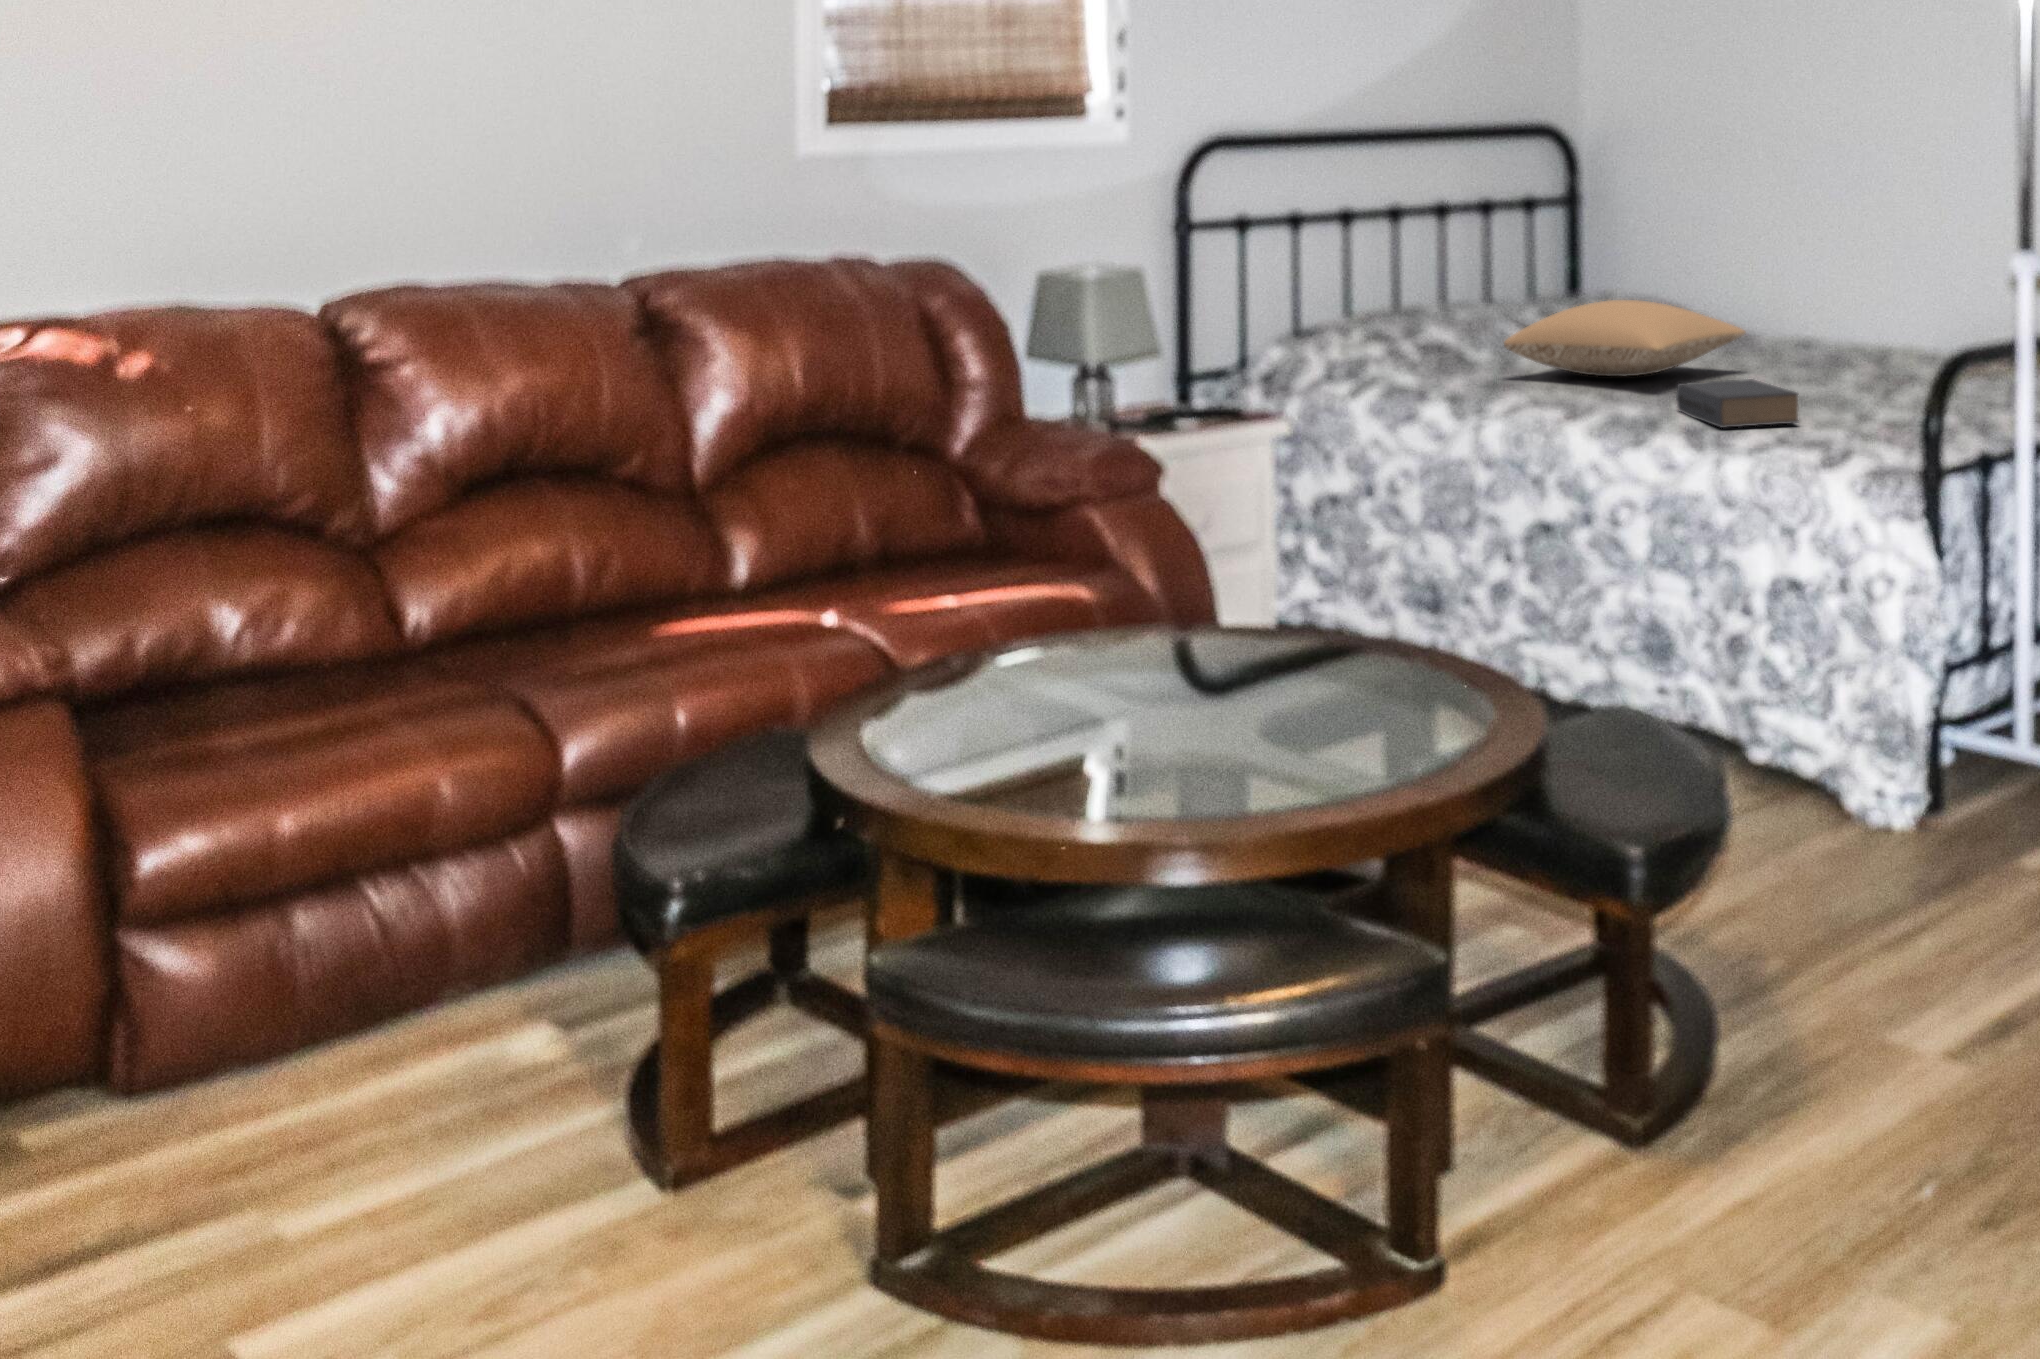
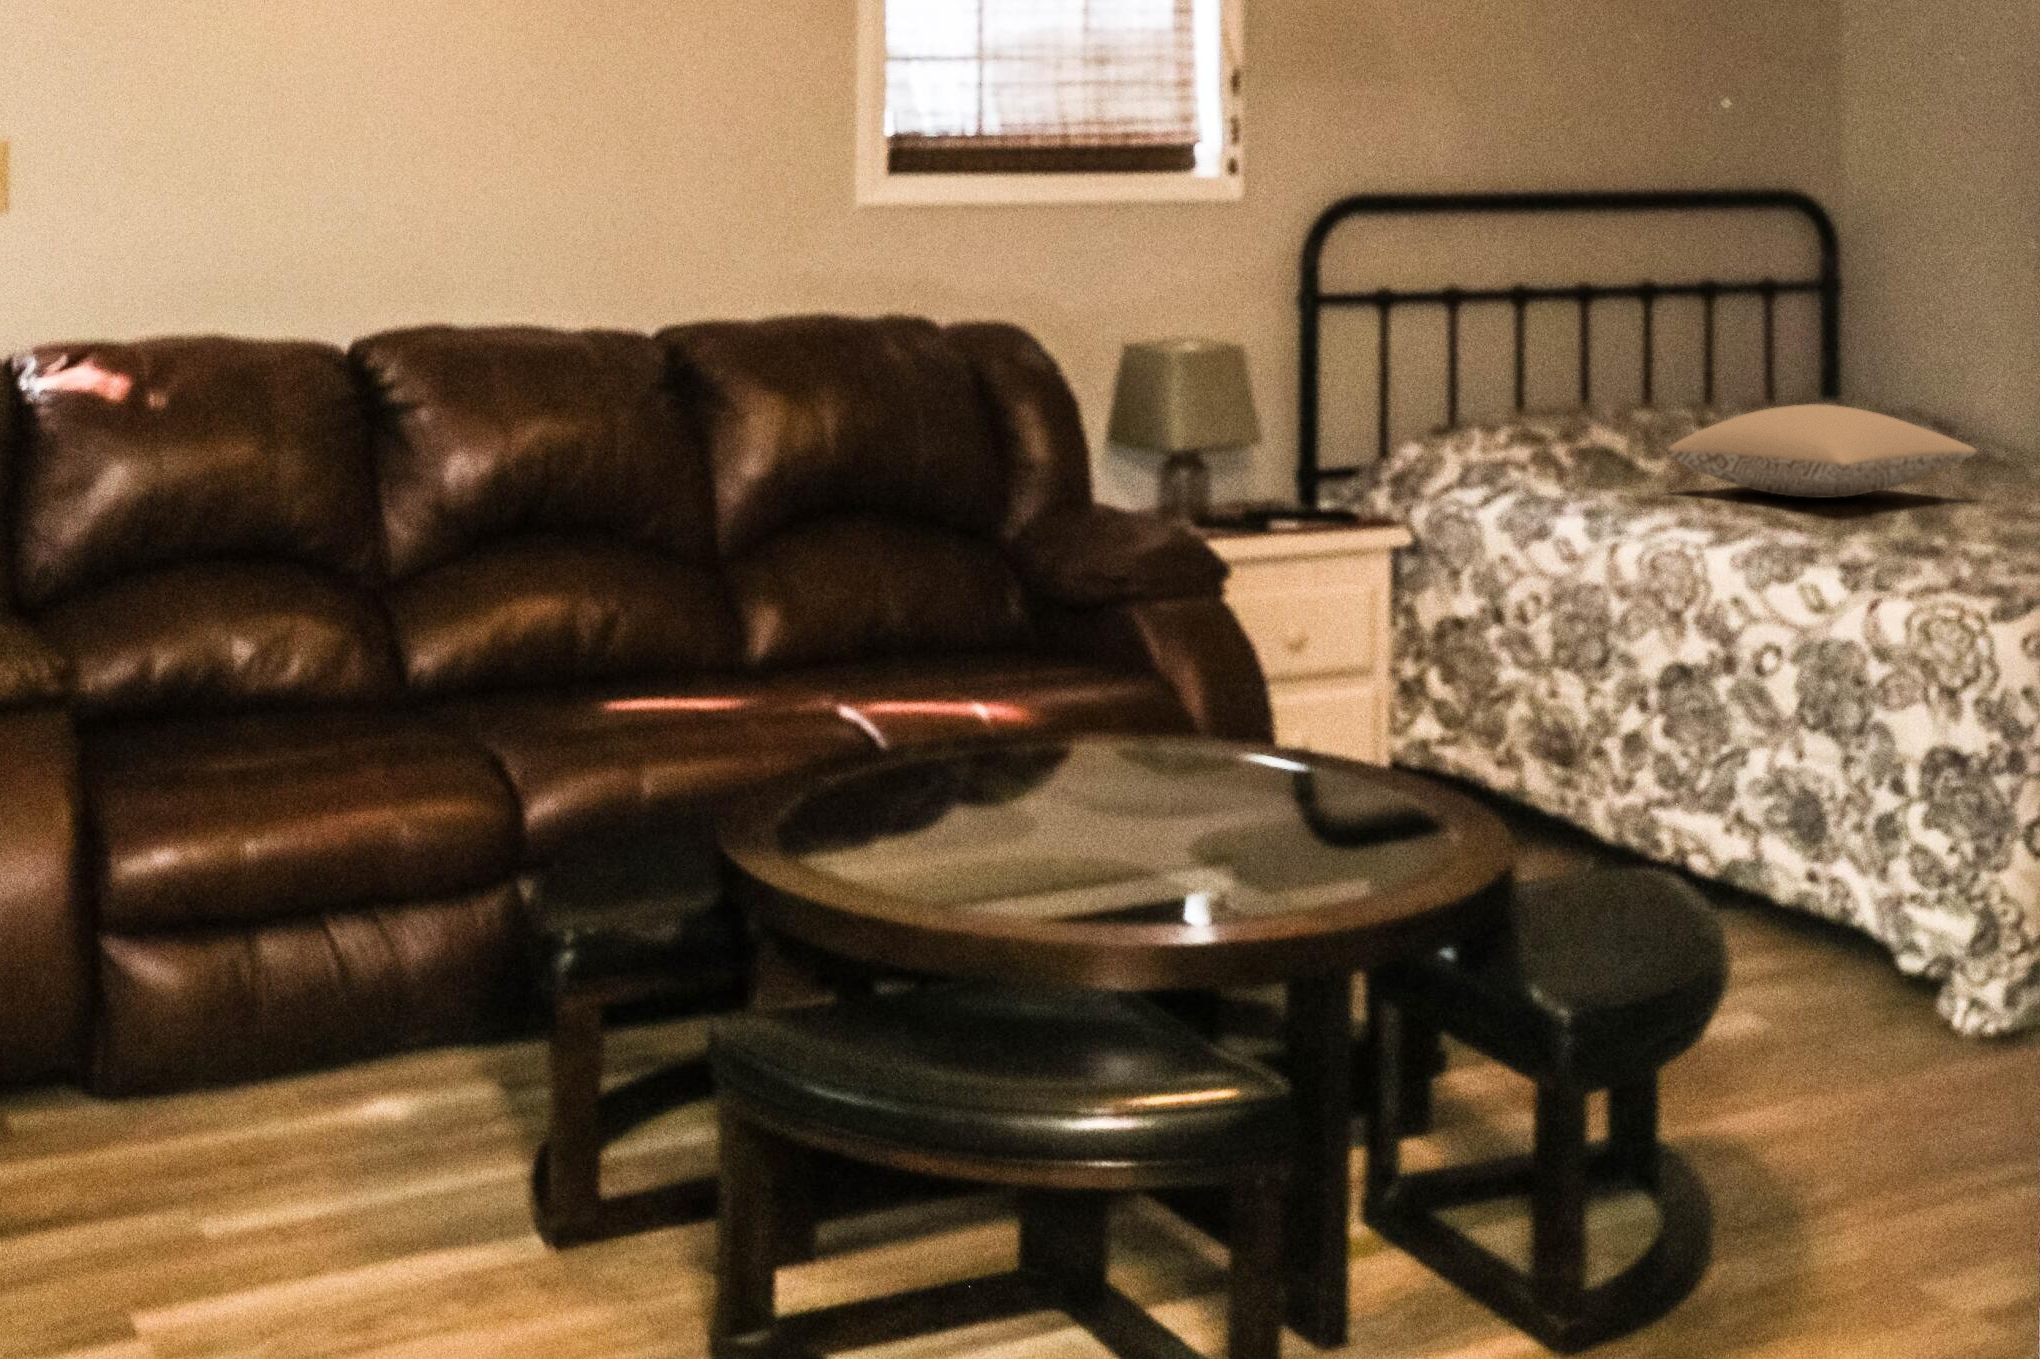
book: present [1676,379,1799,428] -> none [1853,505,1994,559]

